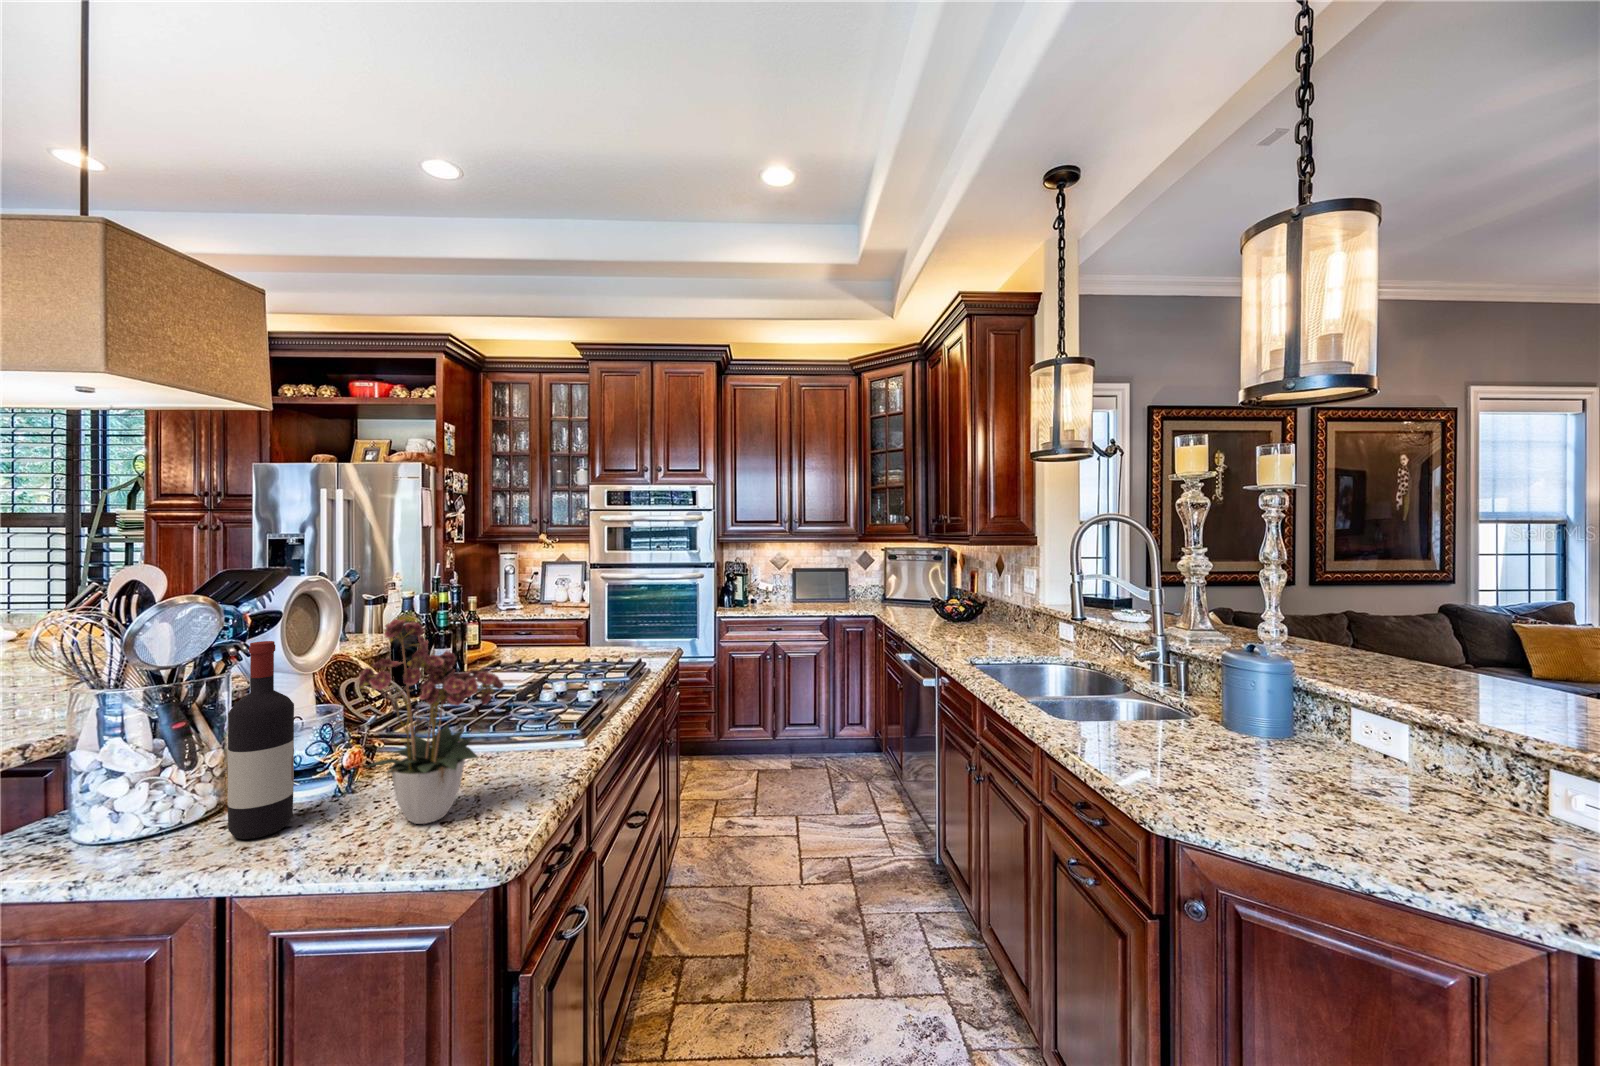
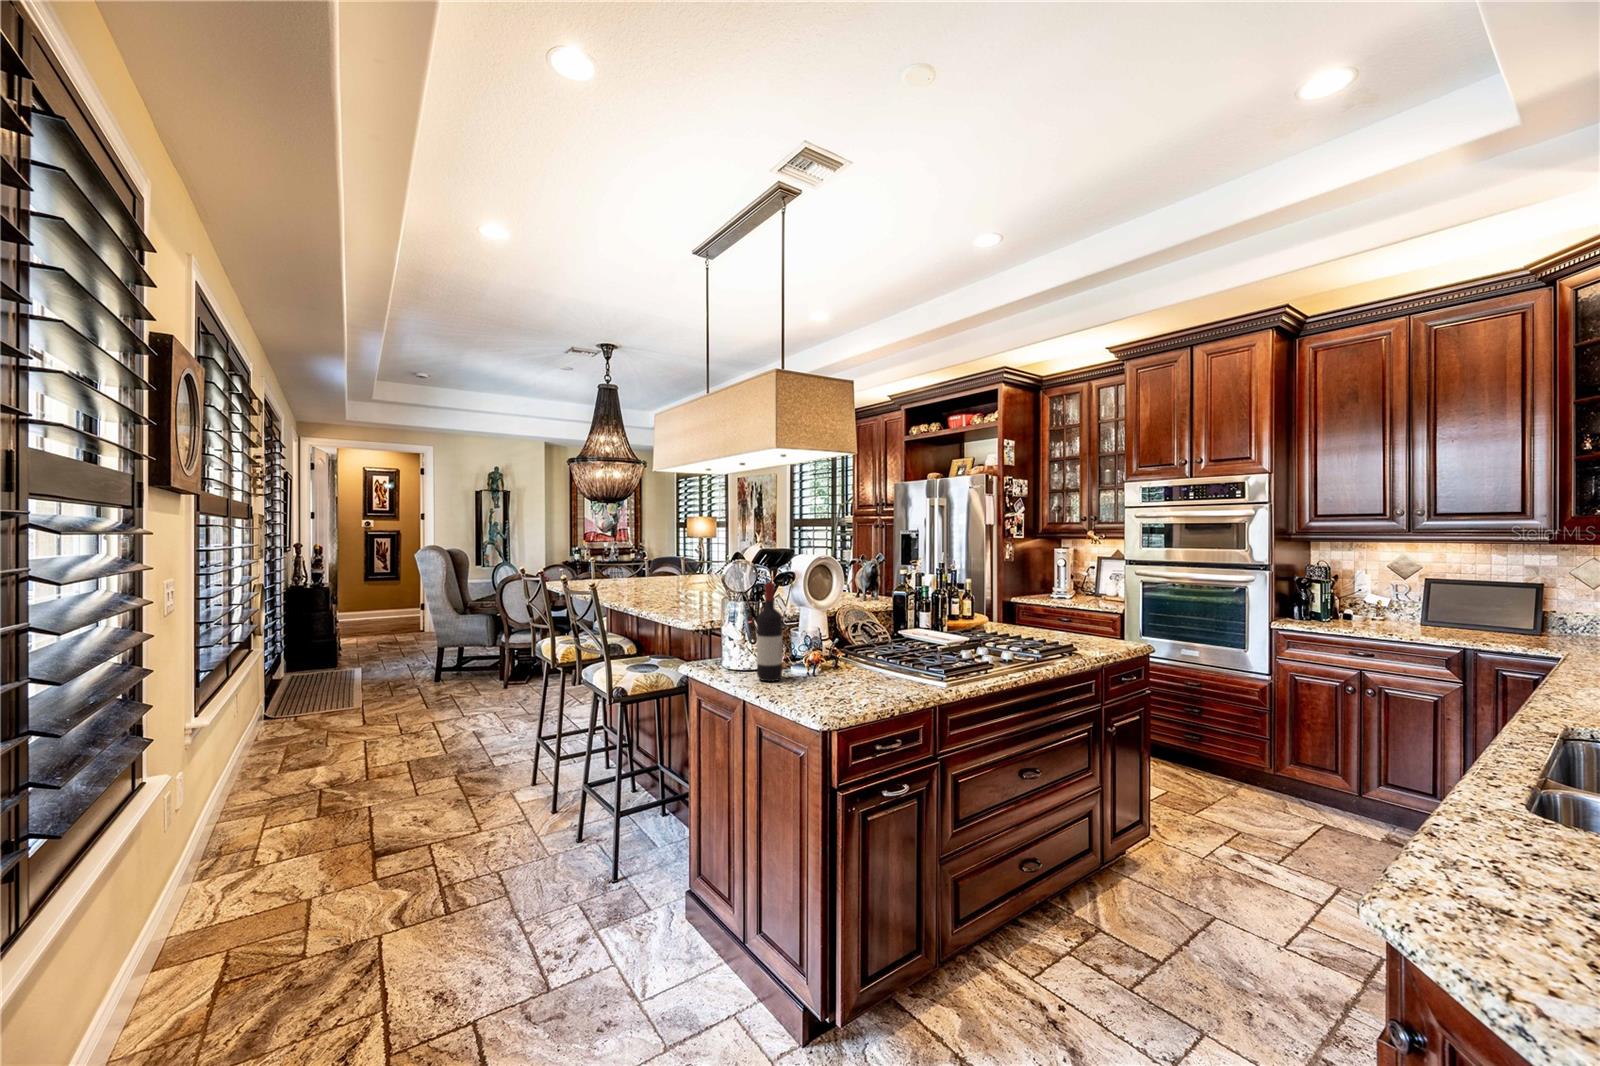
flower arrangement: present [359,619,504,824] -> none [794,570,868,695]

